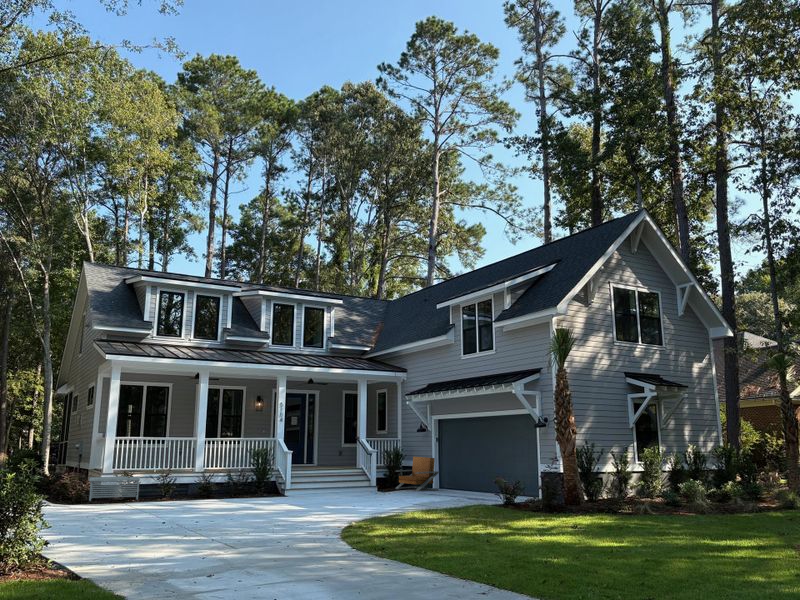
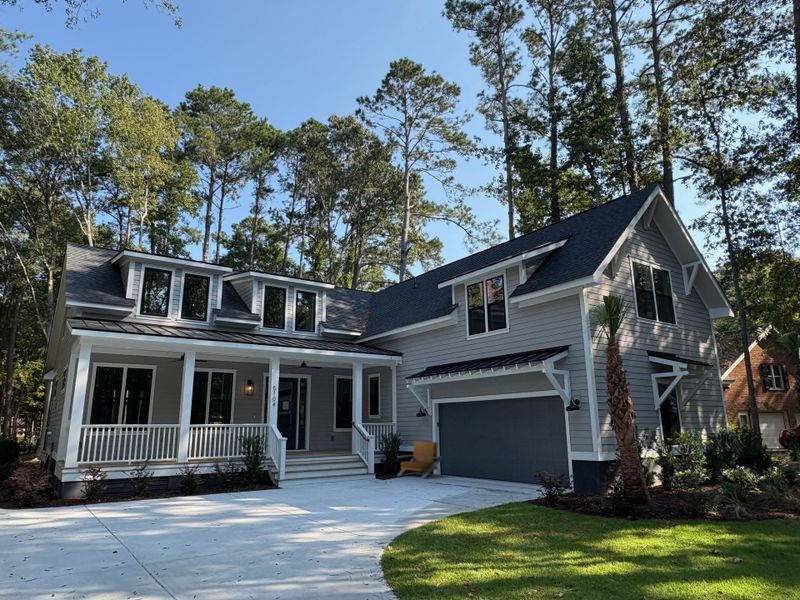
storage bench: present [89,477,140,501] -> none [34,473,107,508]

